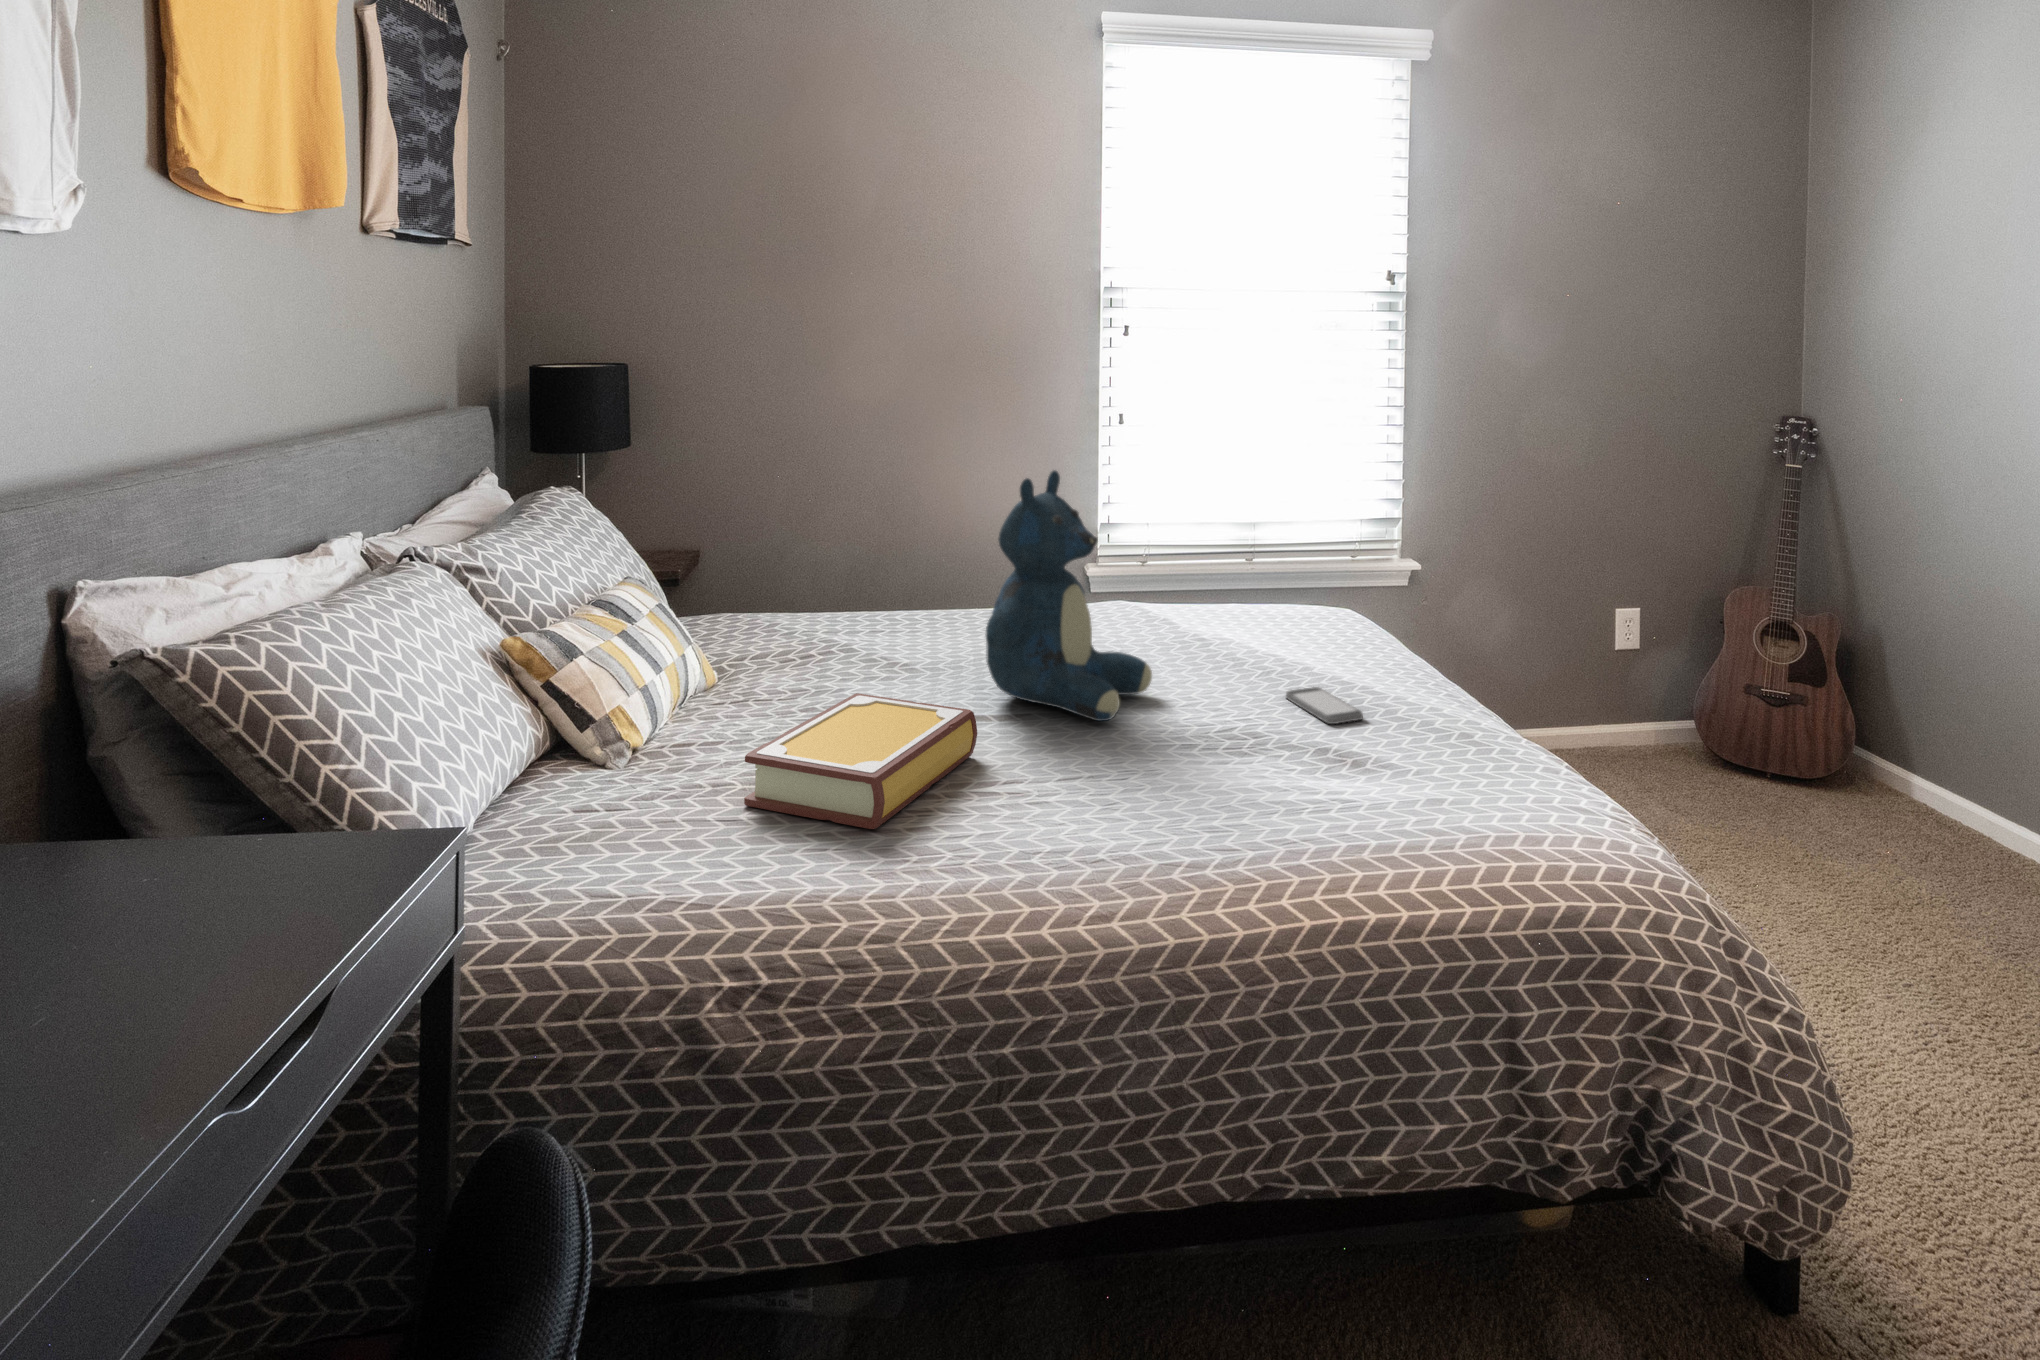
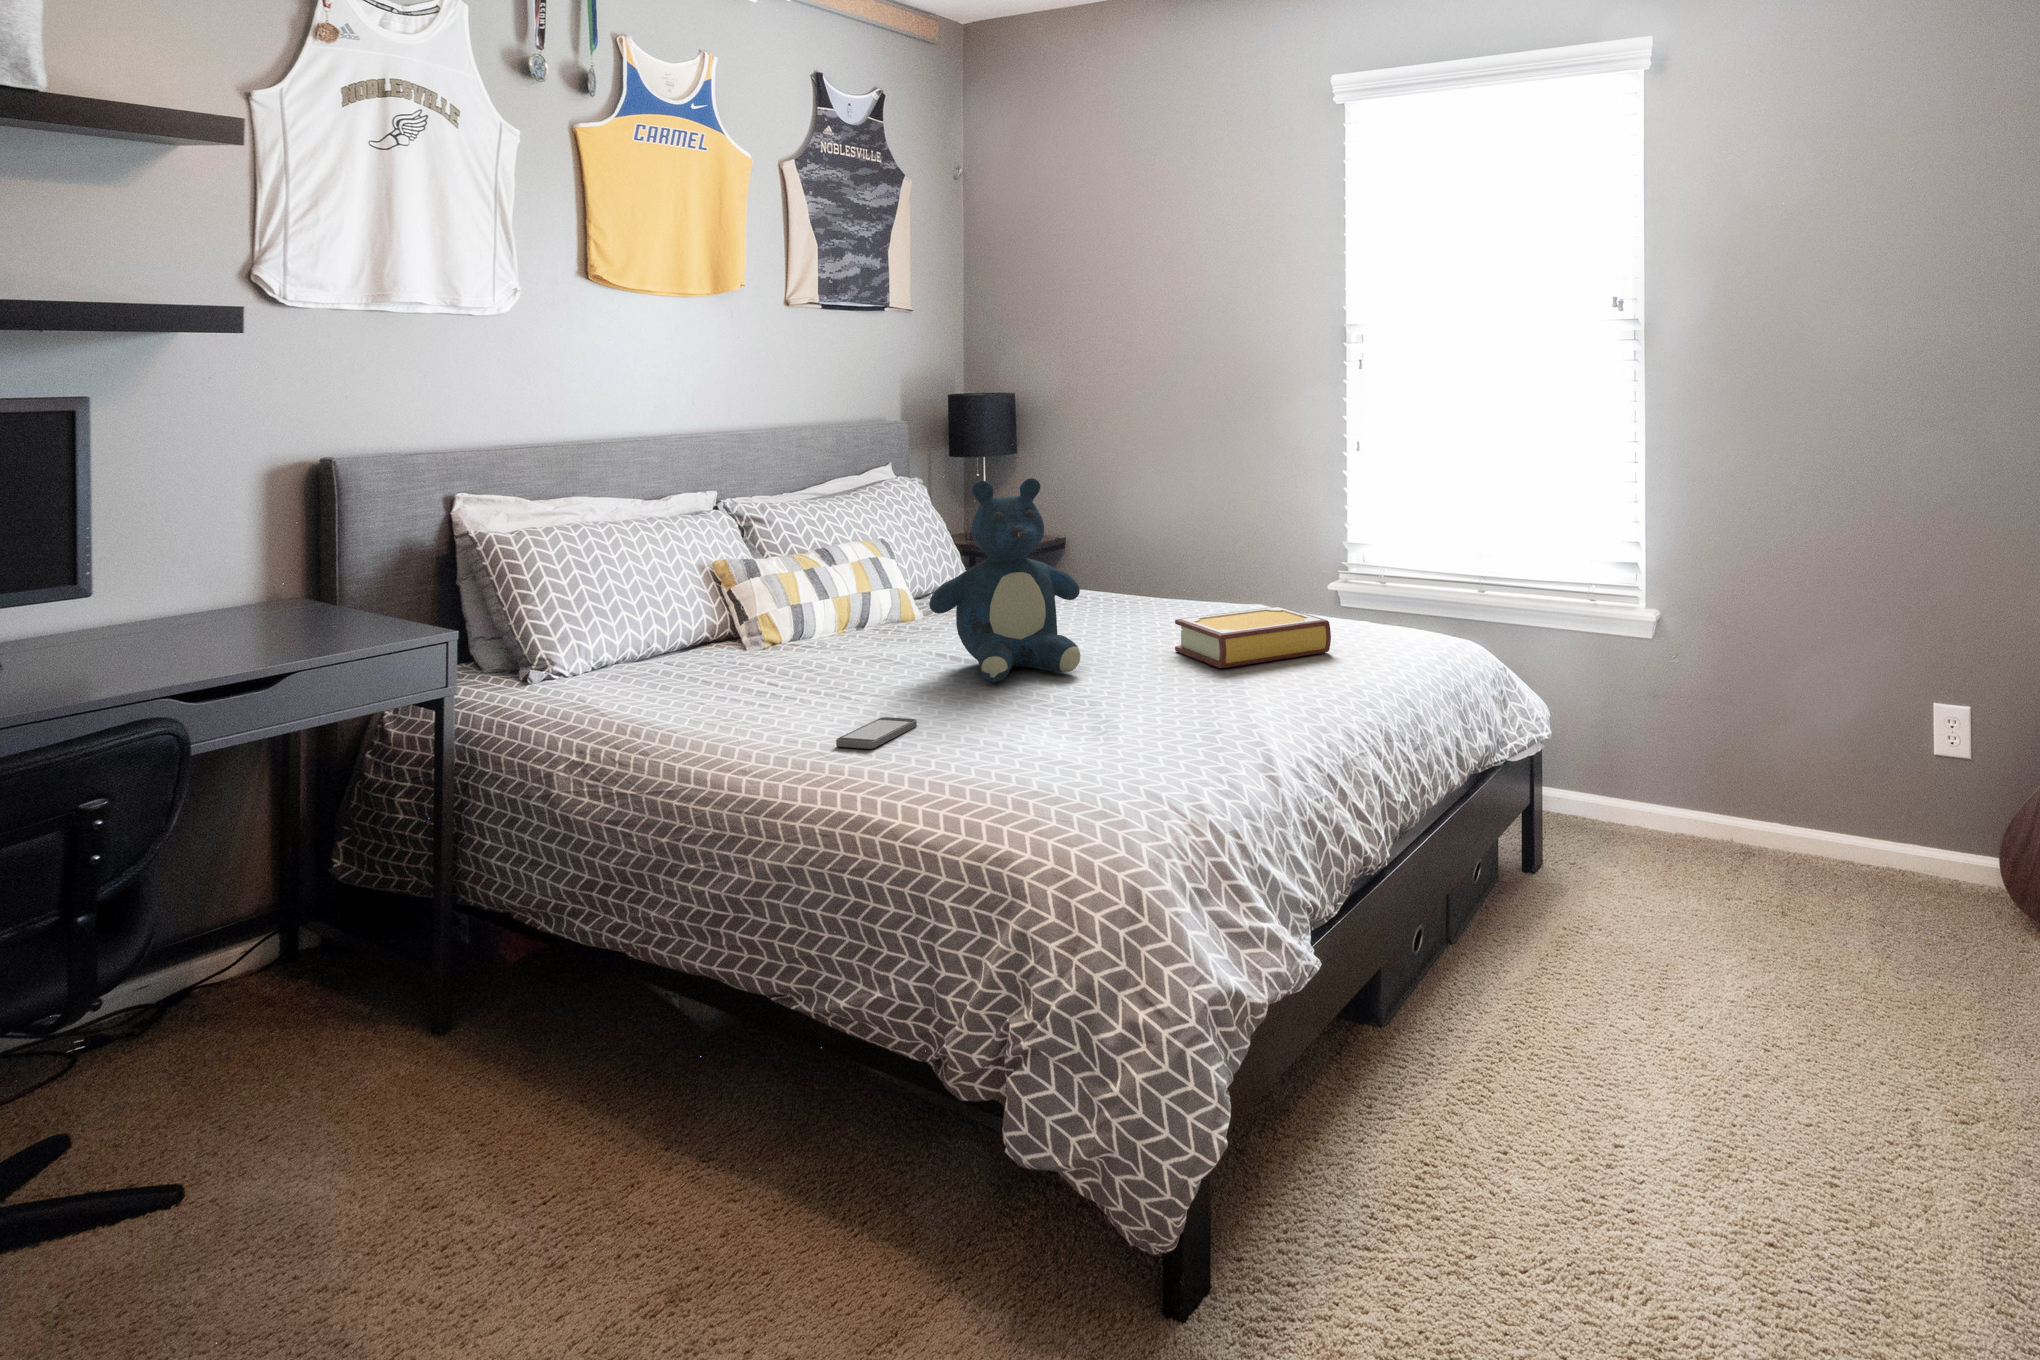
smartphone: present [1286,687,1363,724] -> present [836,717,917,749]
book: present [744,693,977,829] -> present [1175,606,1331,668]

